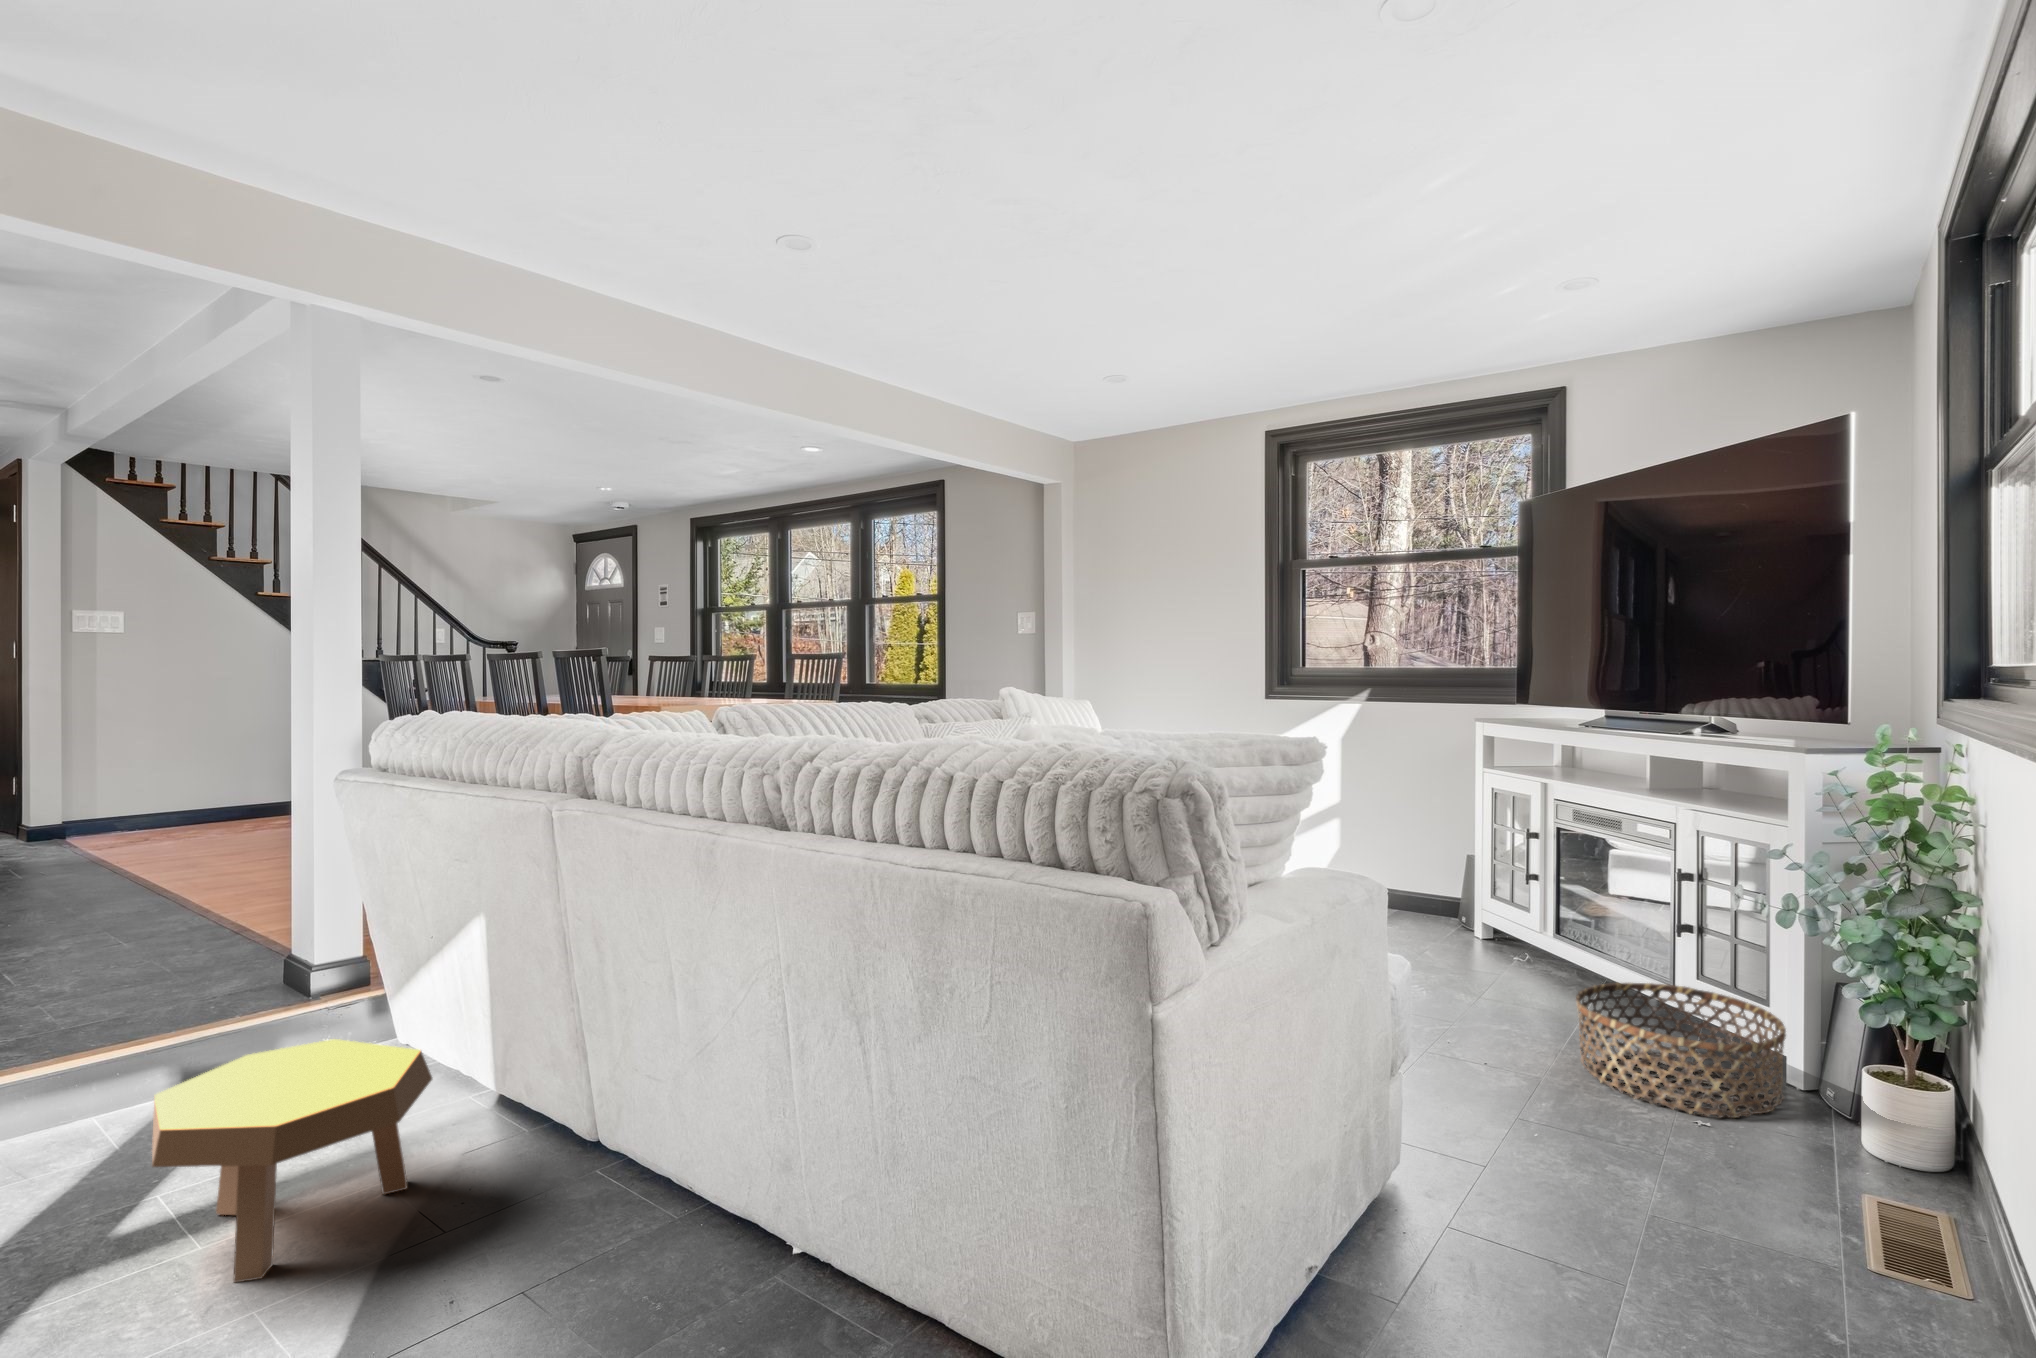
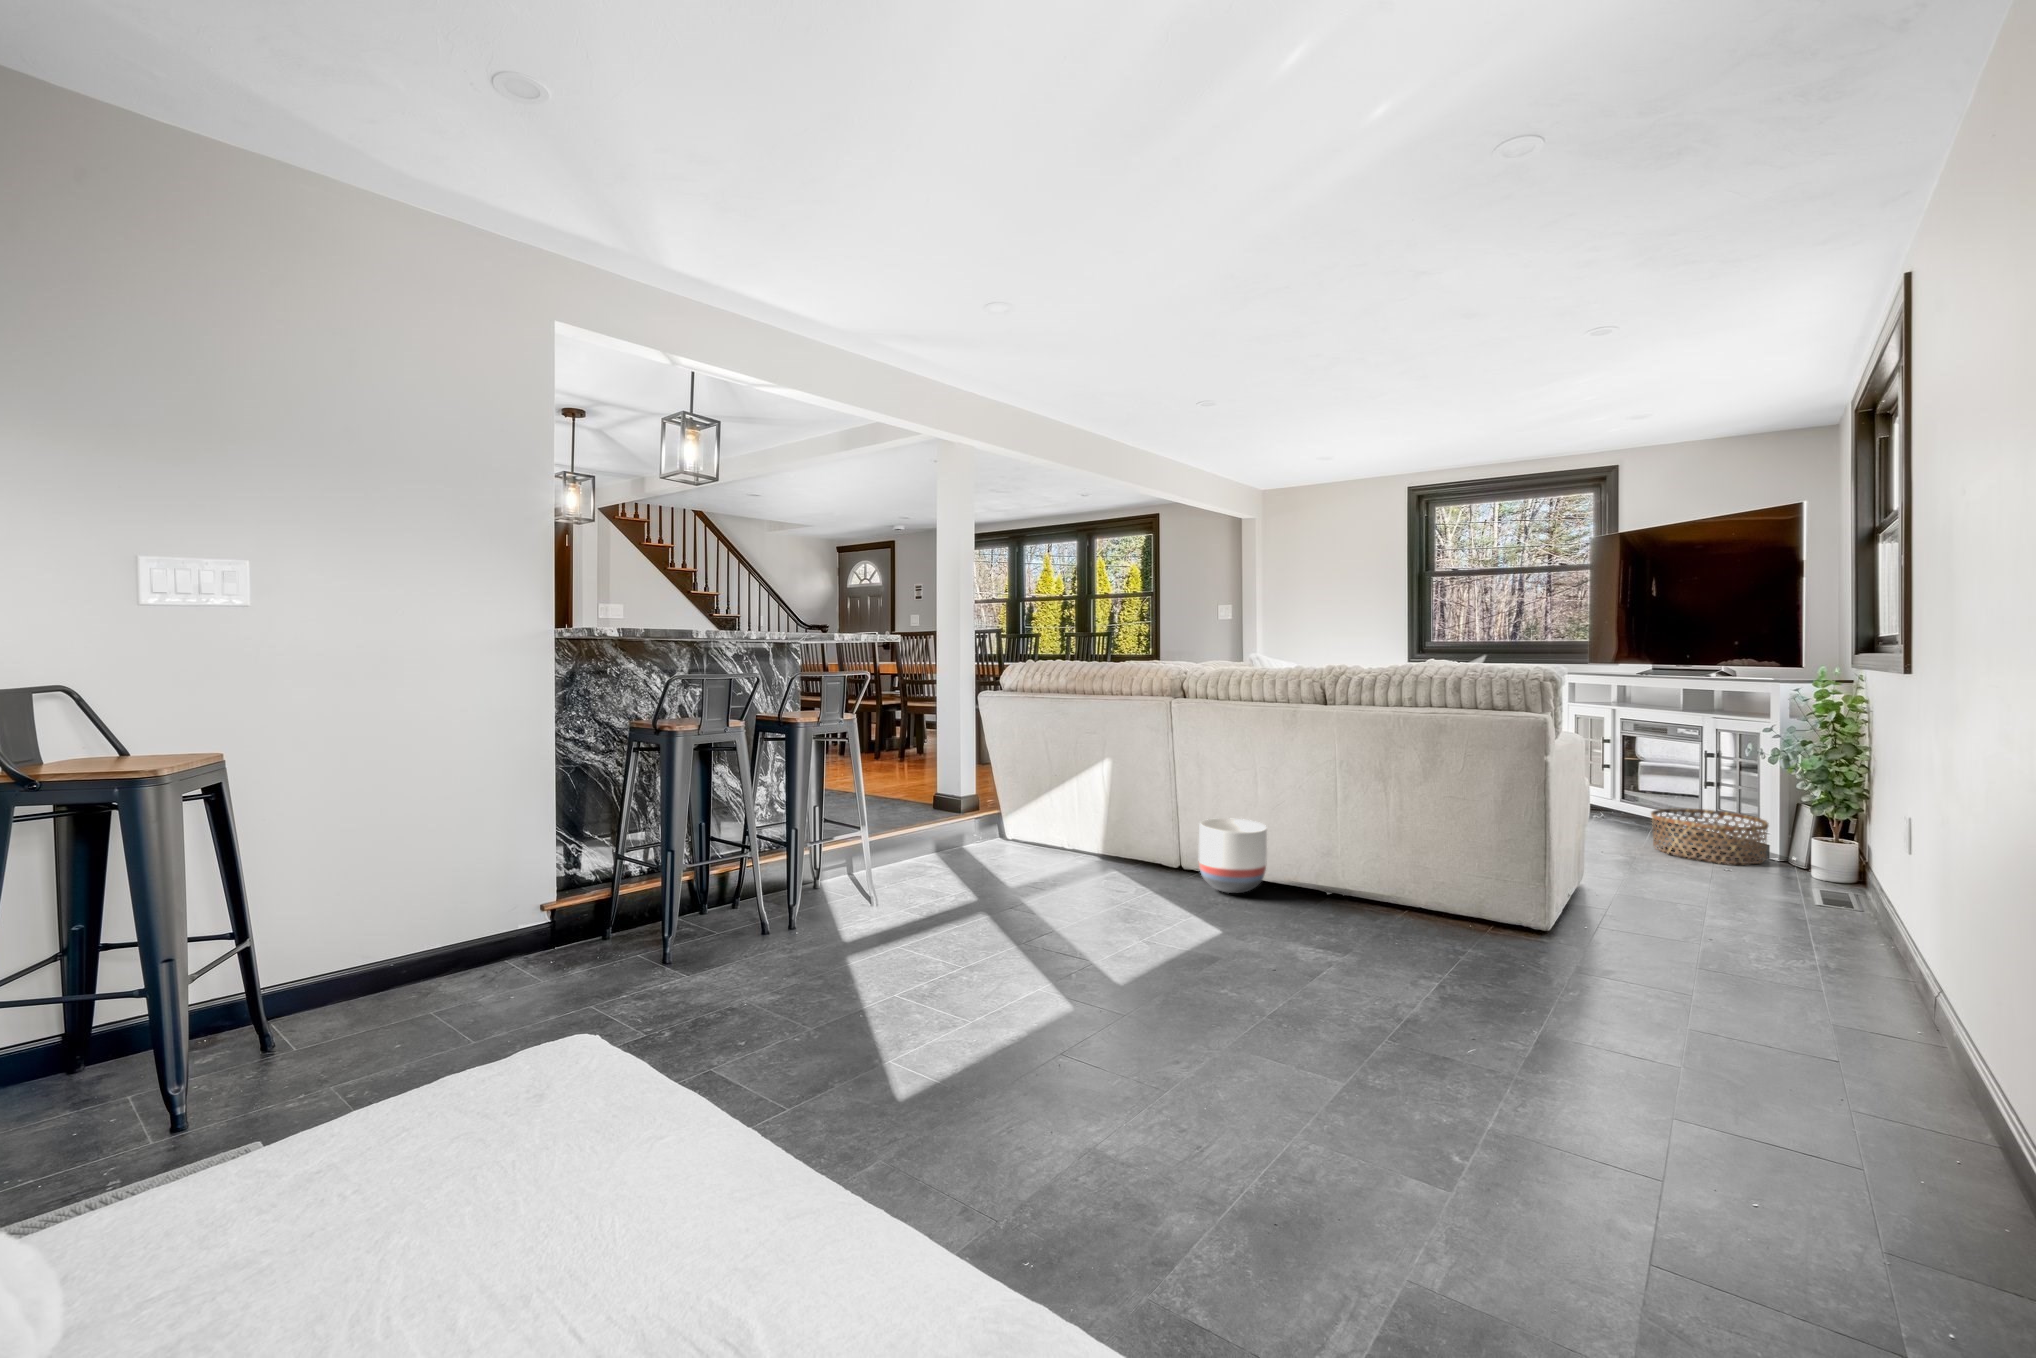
footstool: present [152,1039,432,1282] -> none [1037,811,1145,896]
planter: none [477,1074,642,1272] -> present [1199,818,1267,893]

